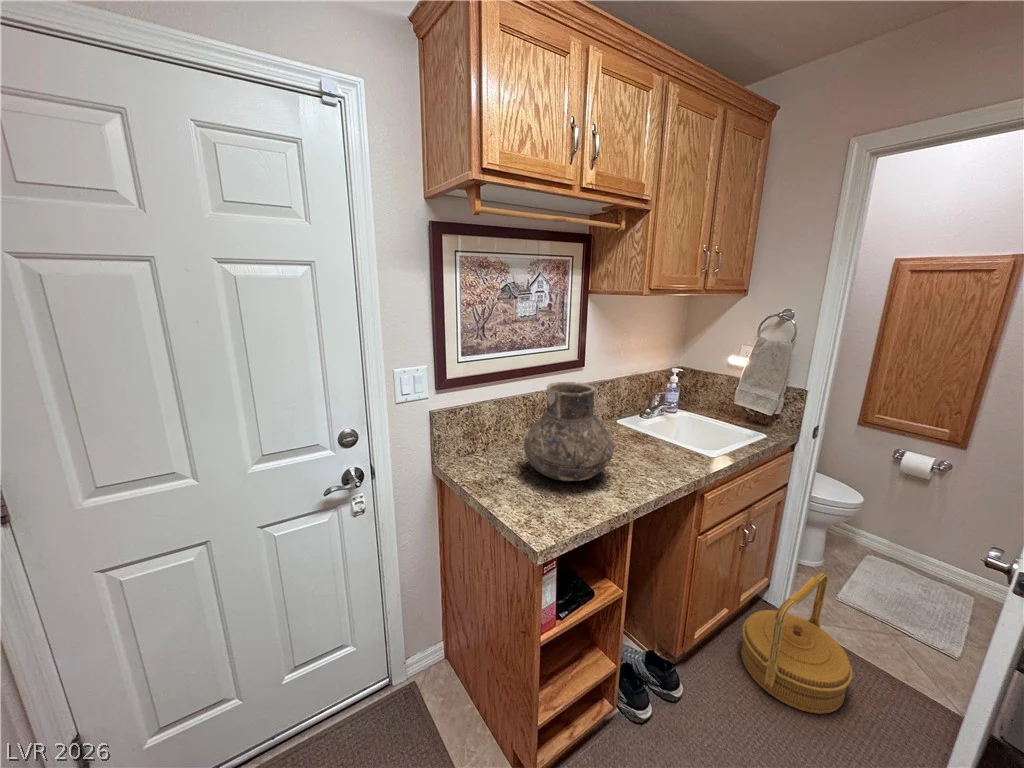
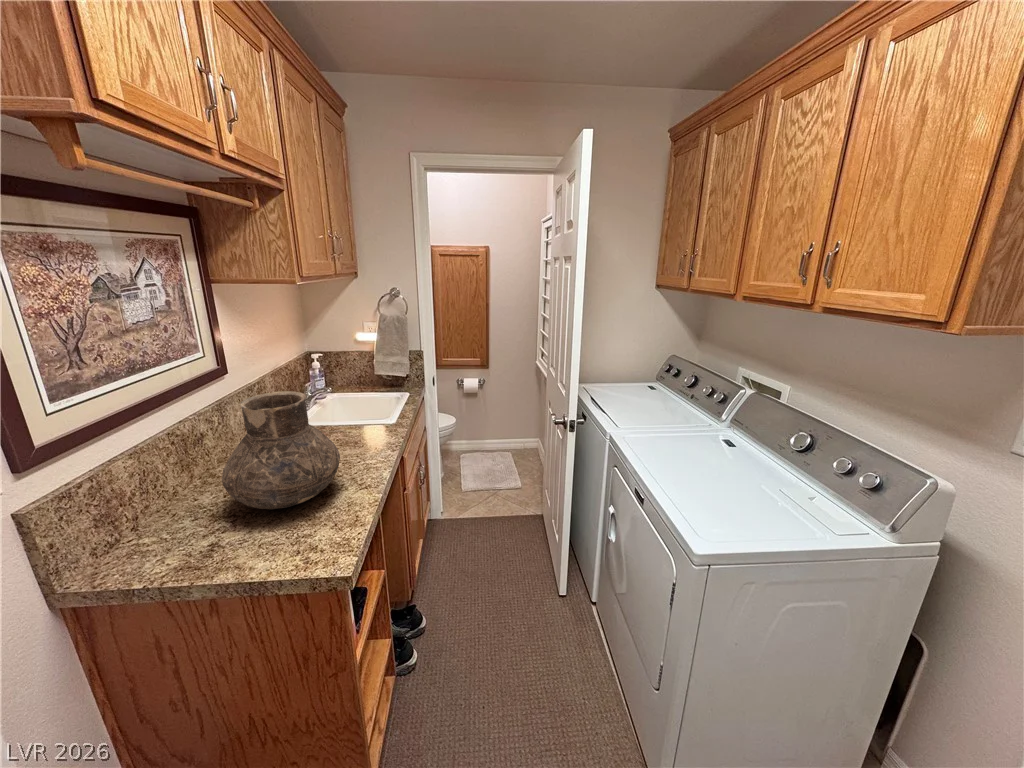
woven basket: present [741,571,853,714] -> none [432,477,498,575]

